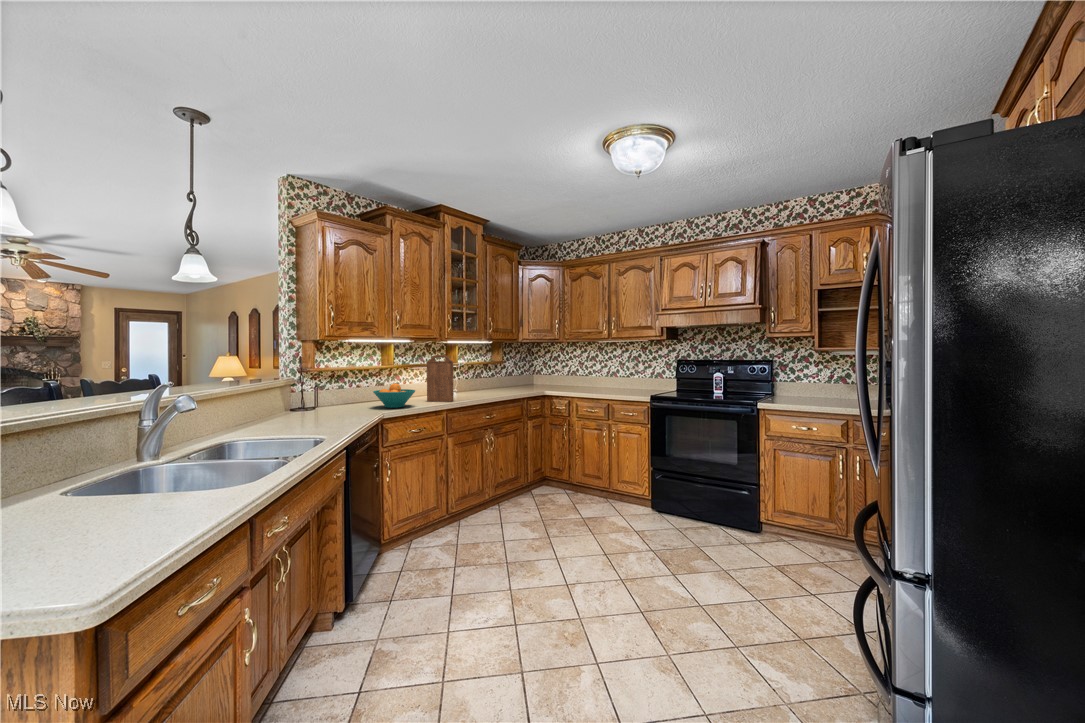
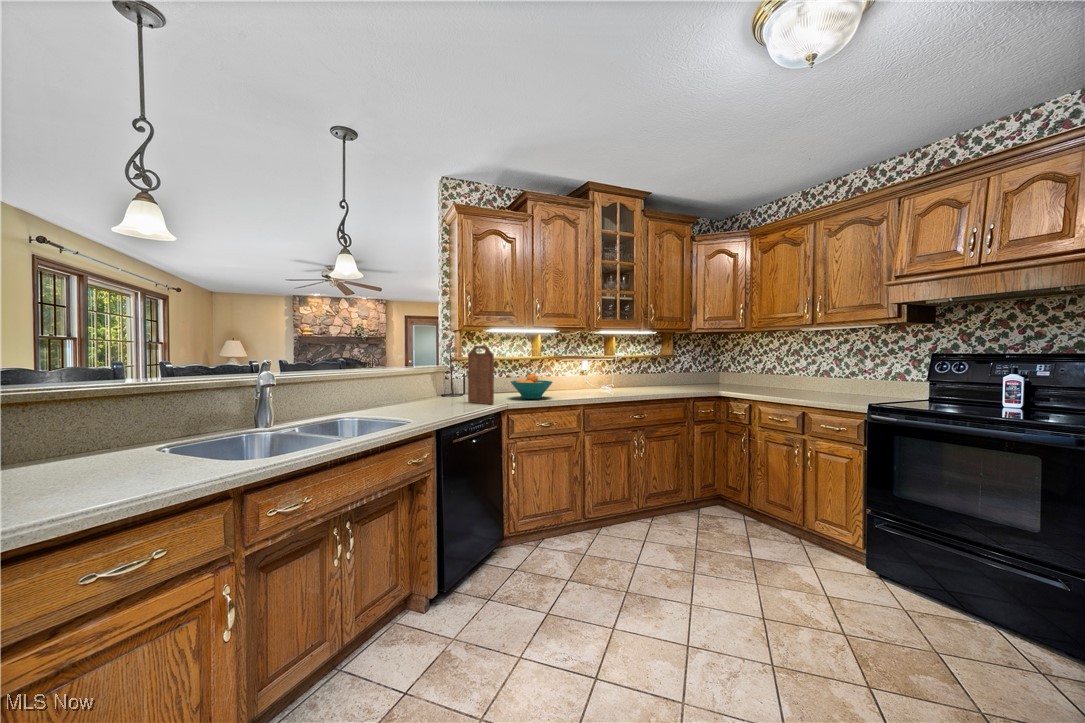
cutting board: present [427,355,454,402] -> present [468,346,494,404]

